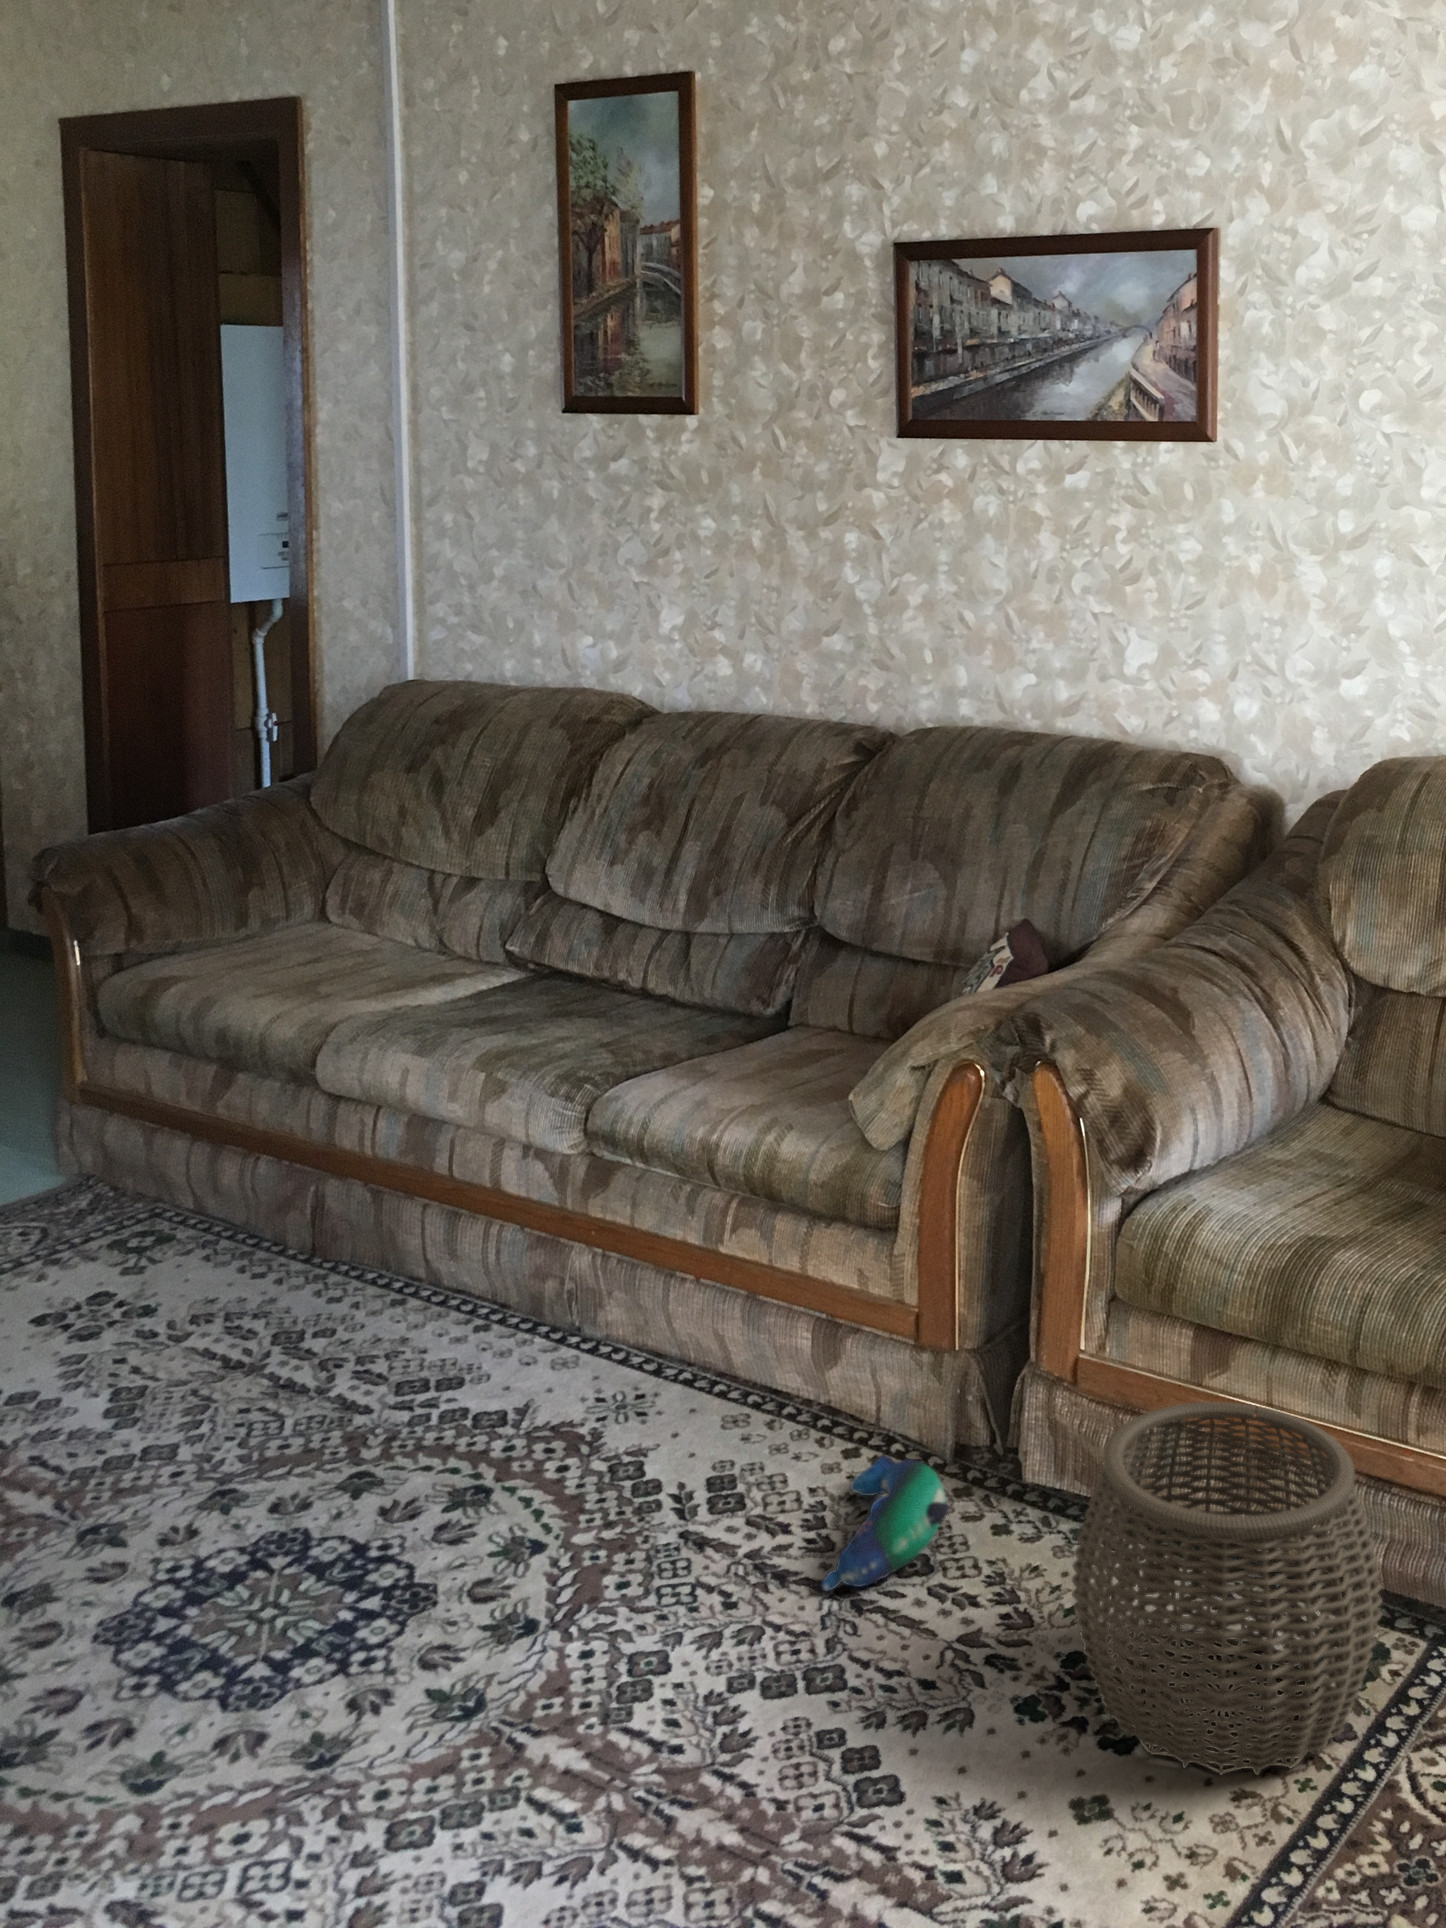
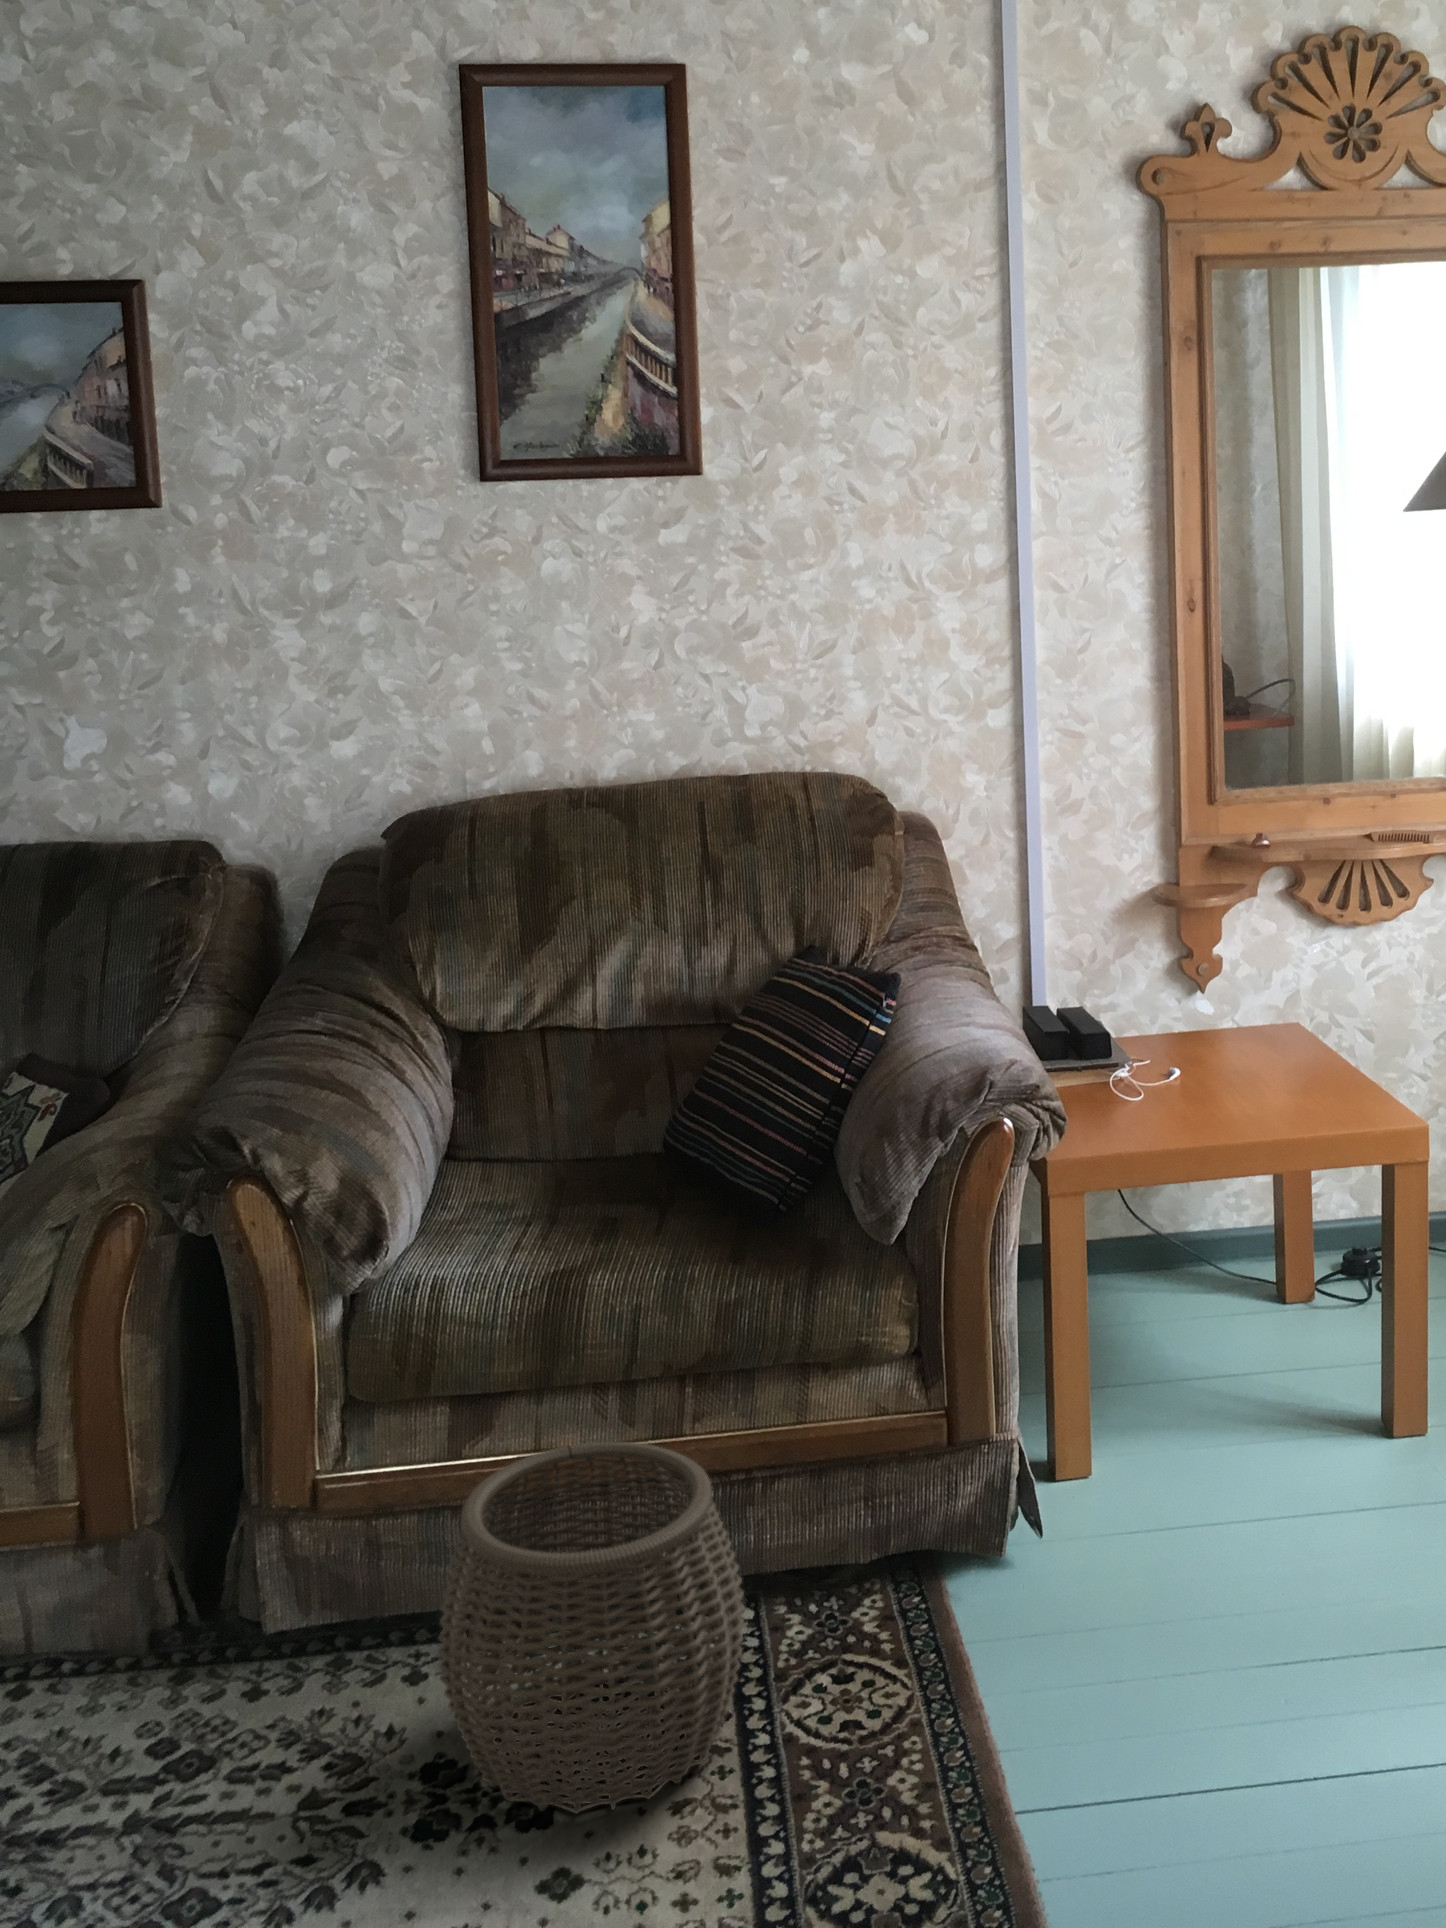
plush toy: present [821,1456,950,1591] -> none [52,1661,220,1838]

